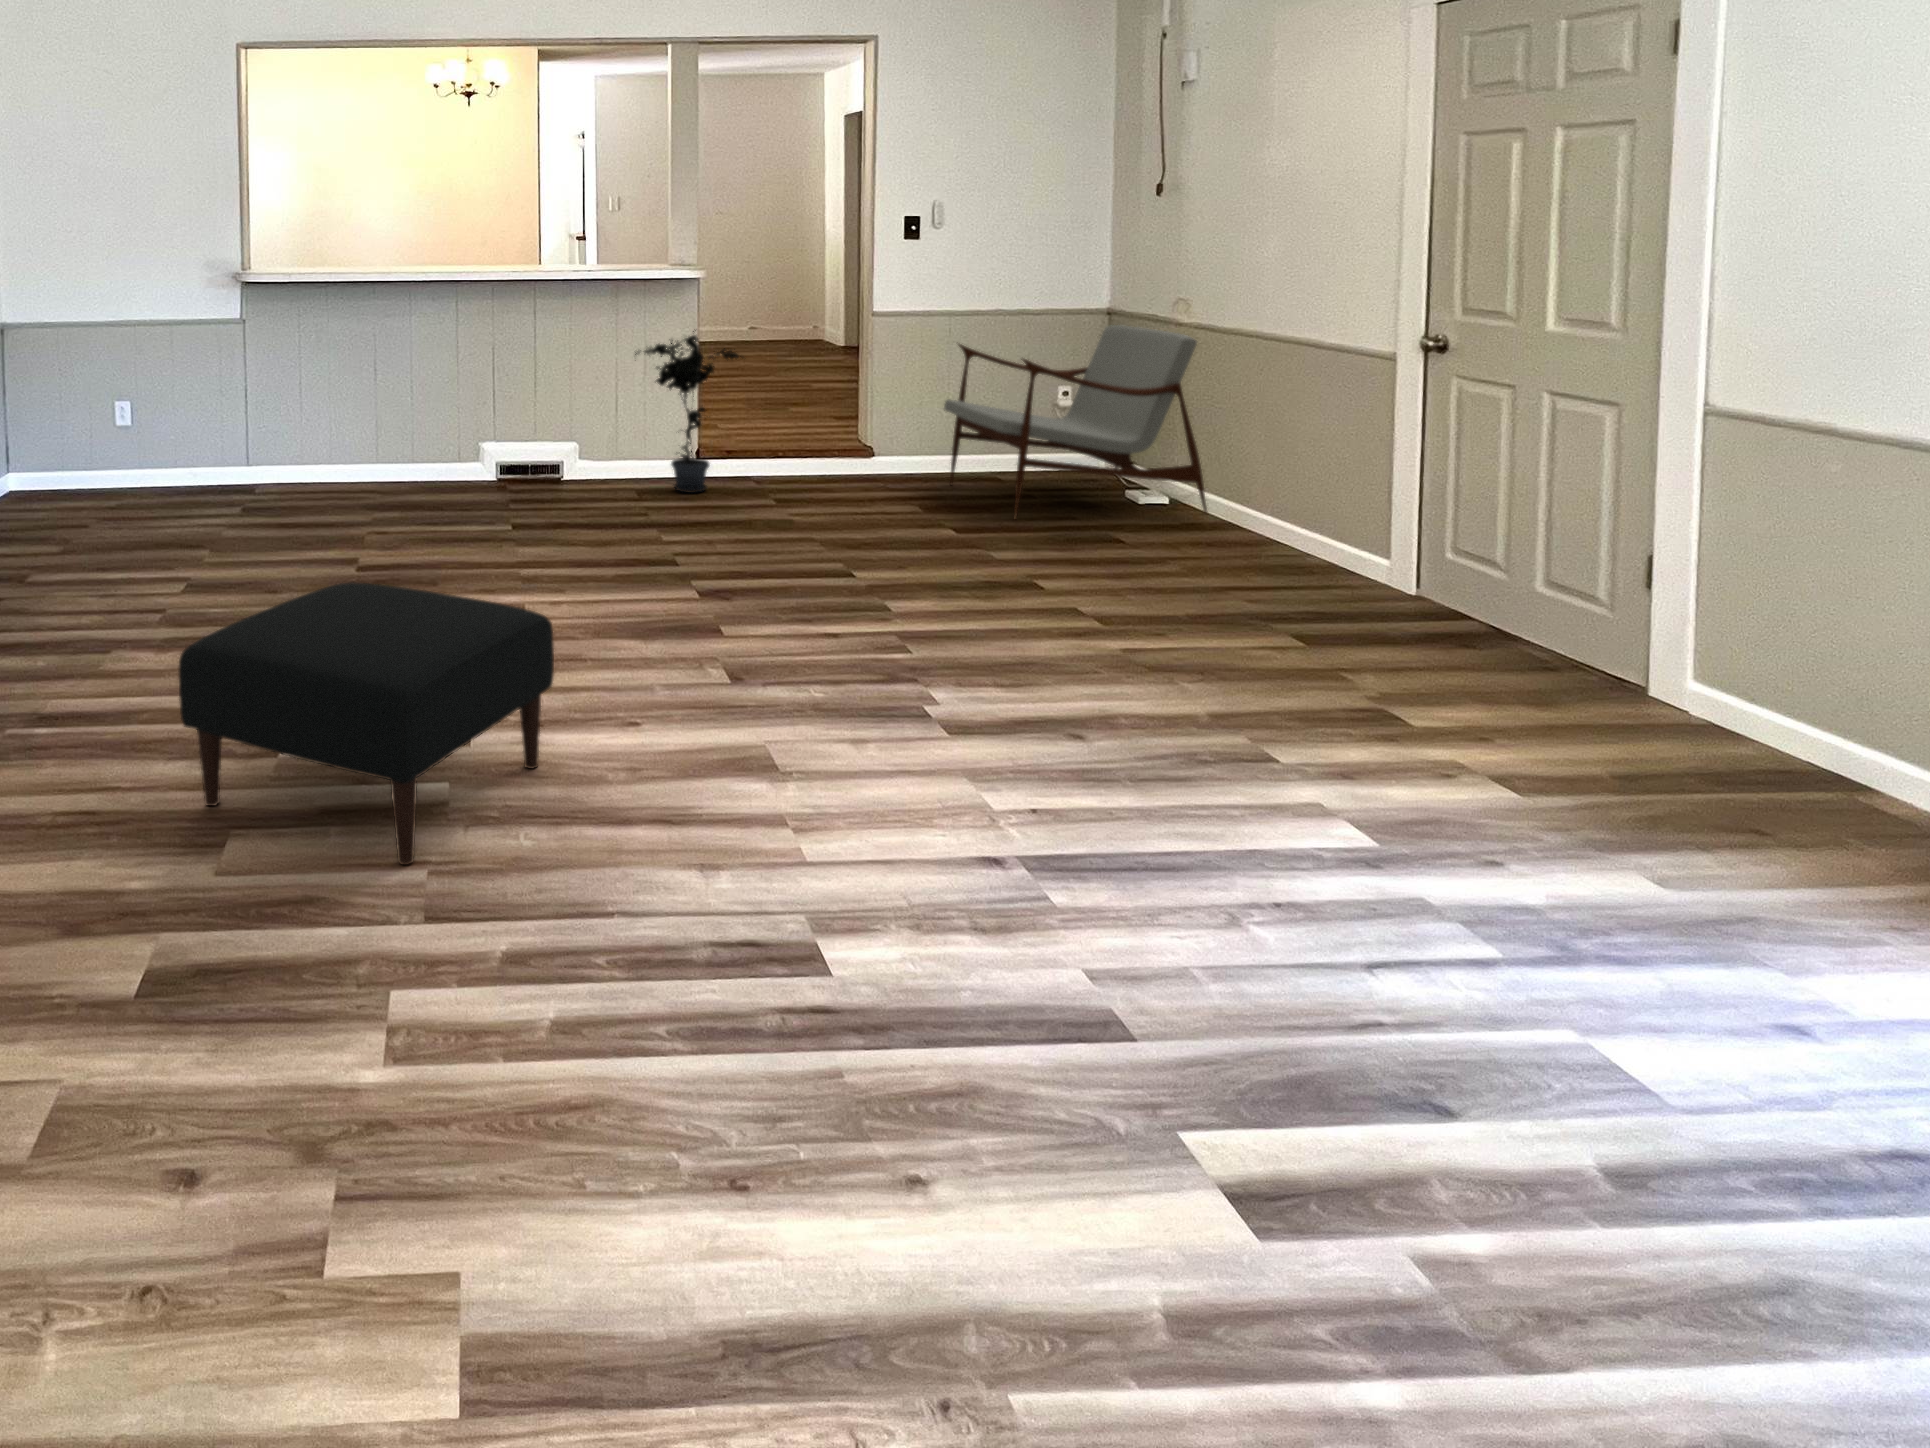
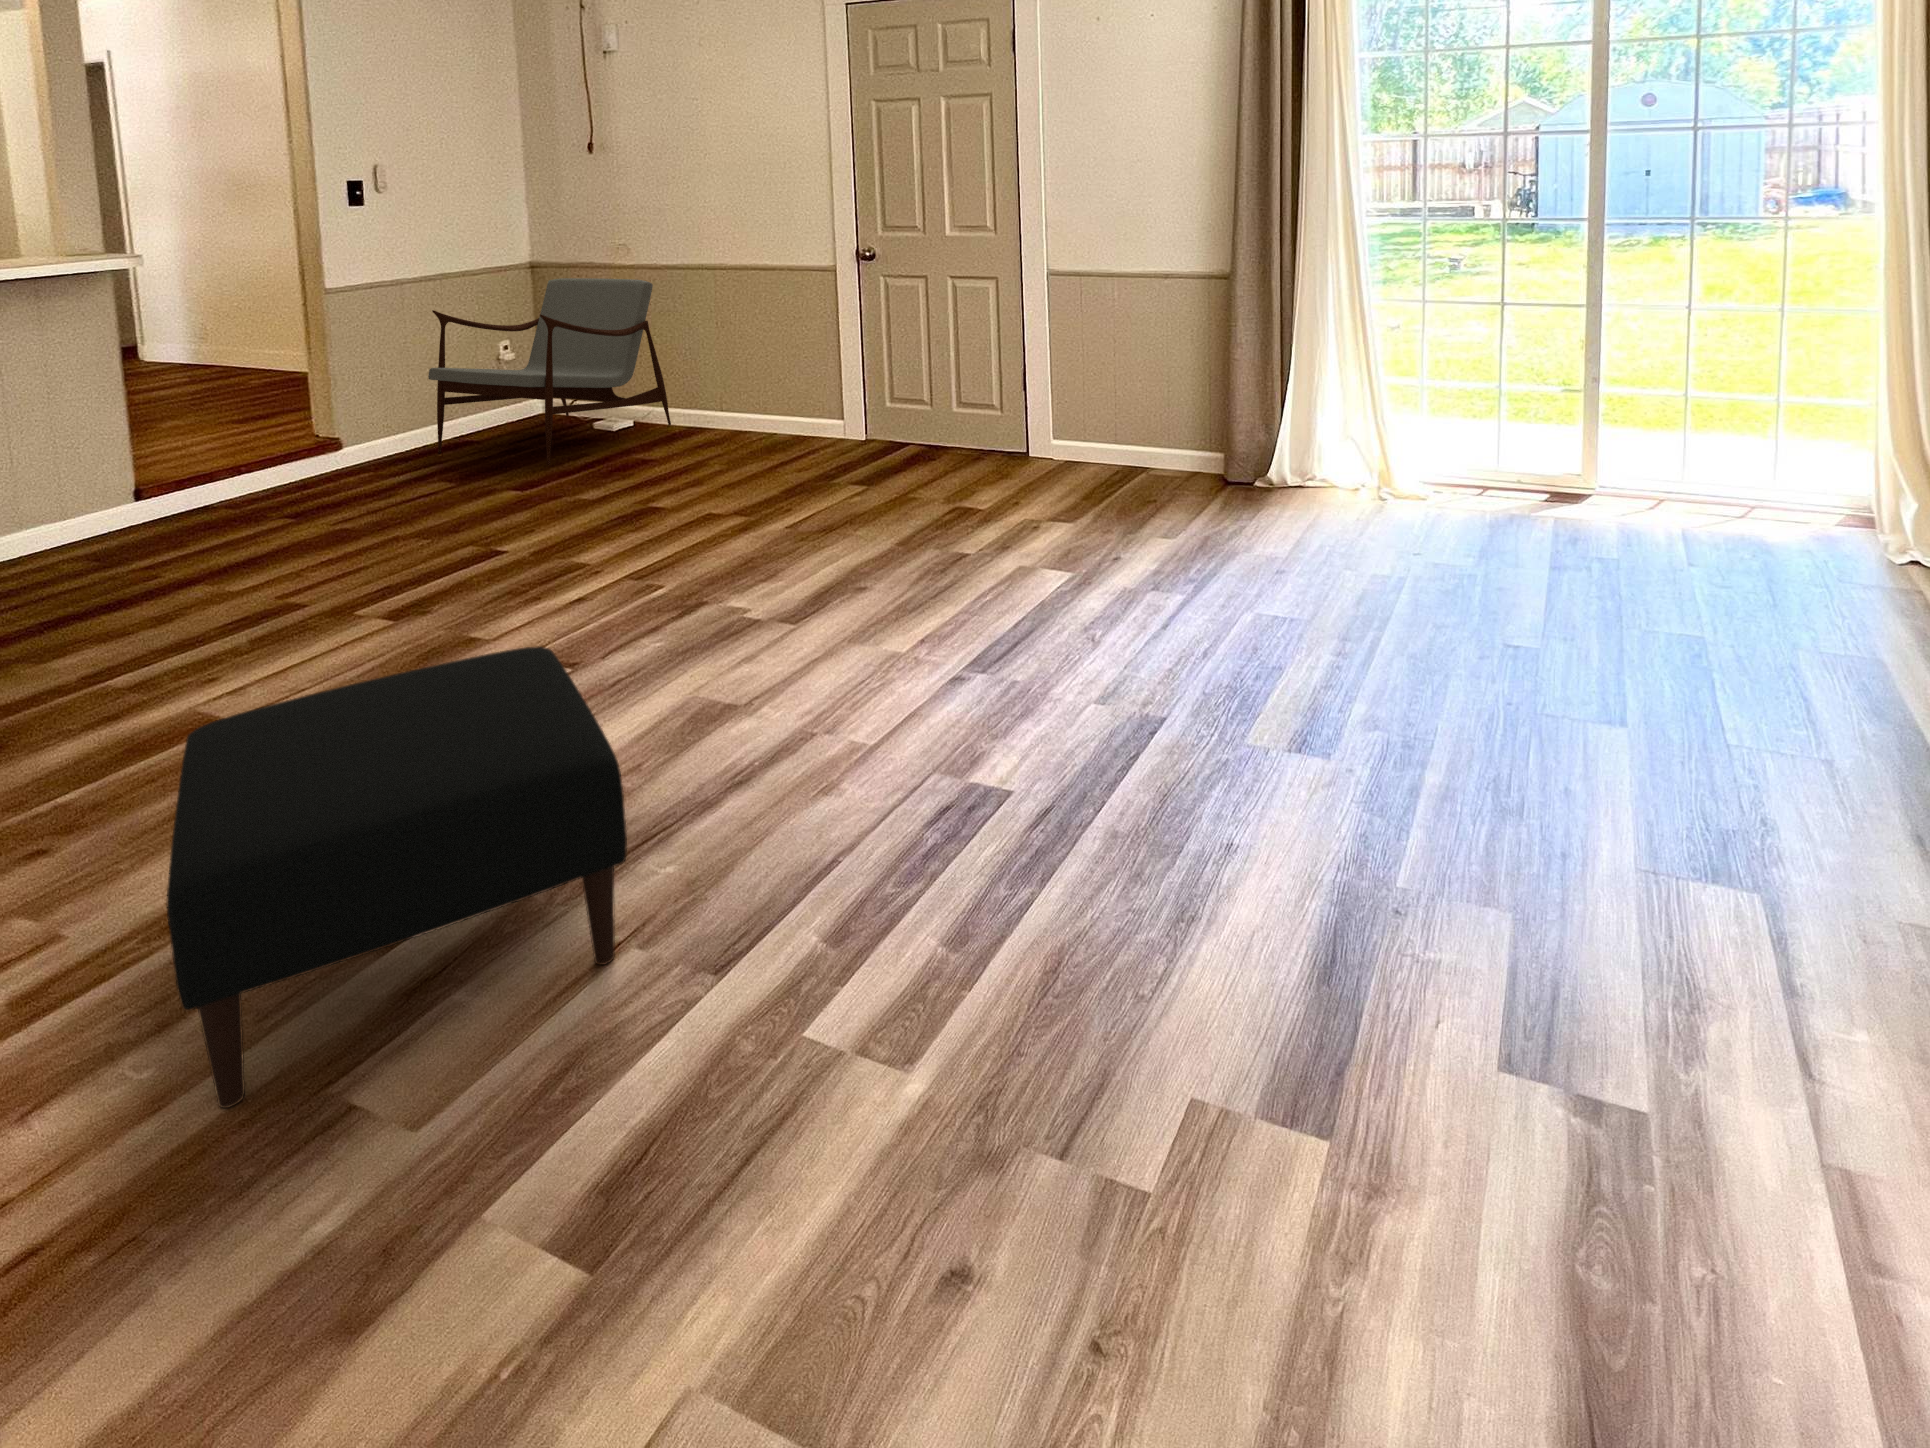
potted plant: present [635,330,741,493] -> none [54,329,218,534]

